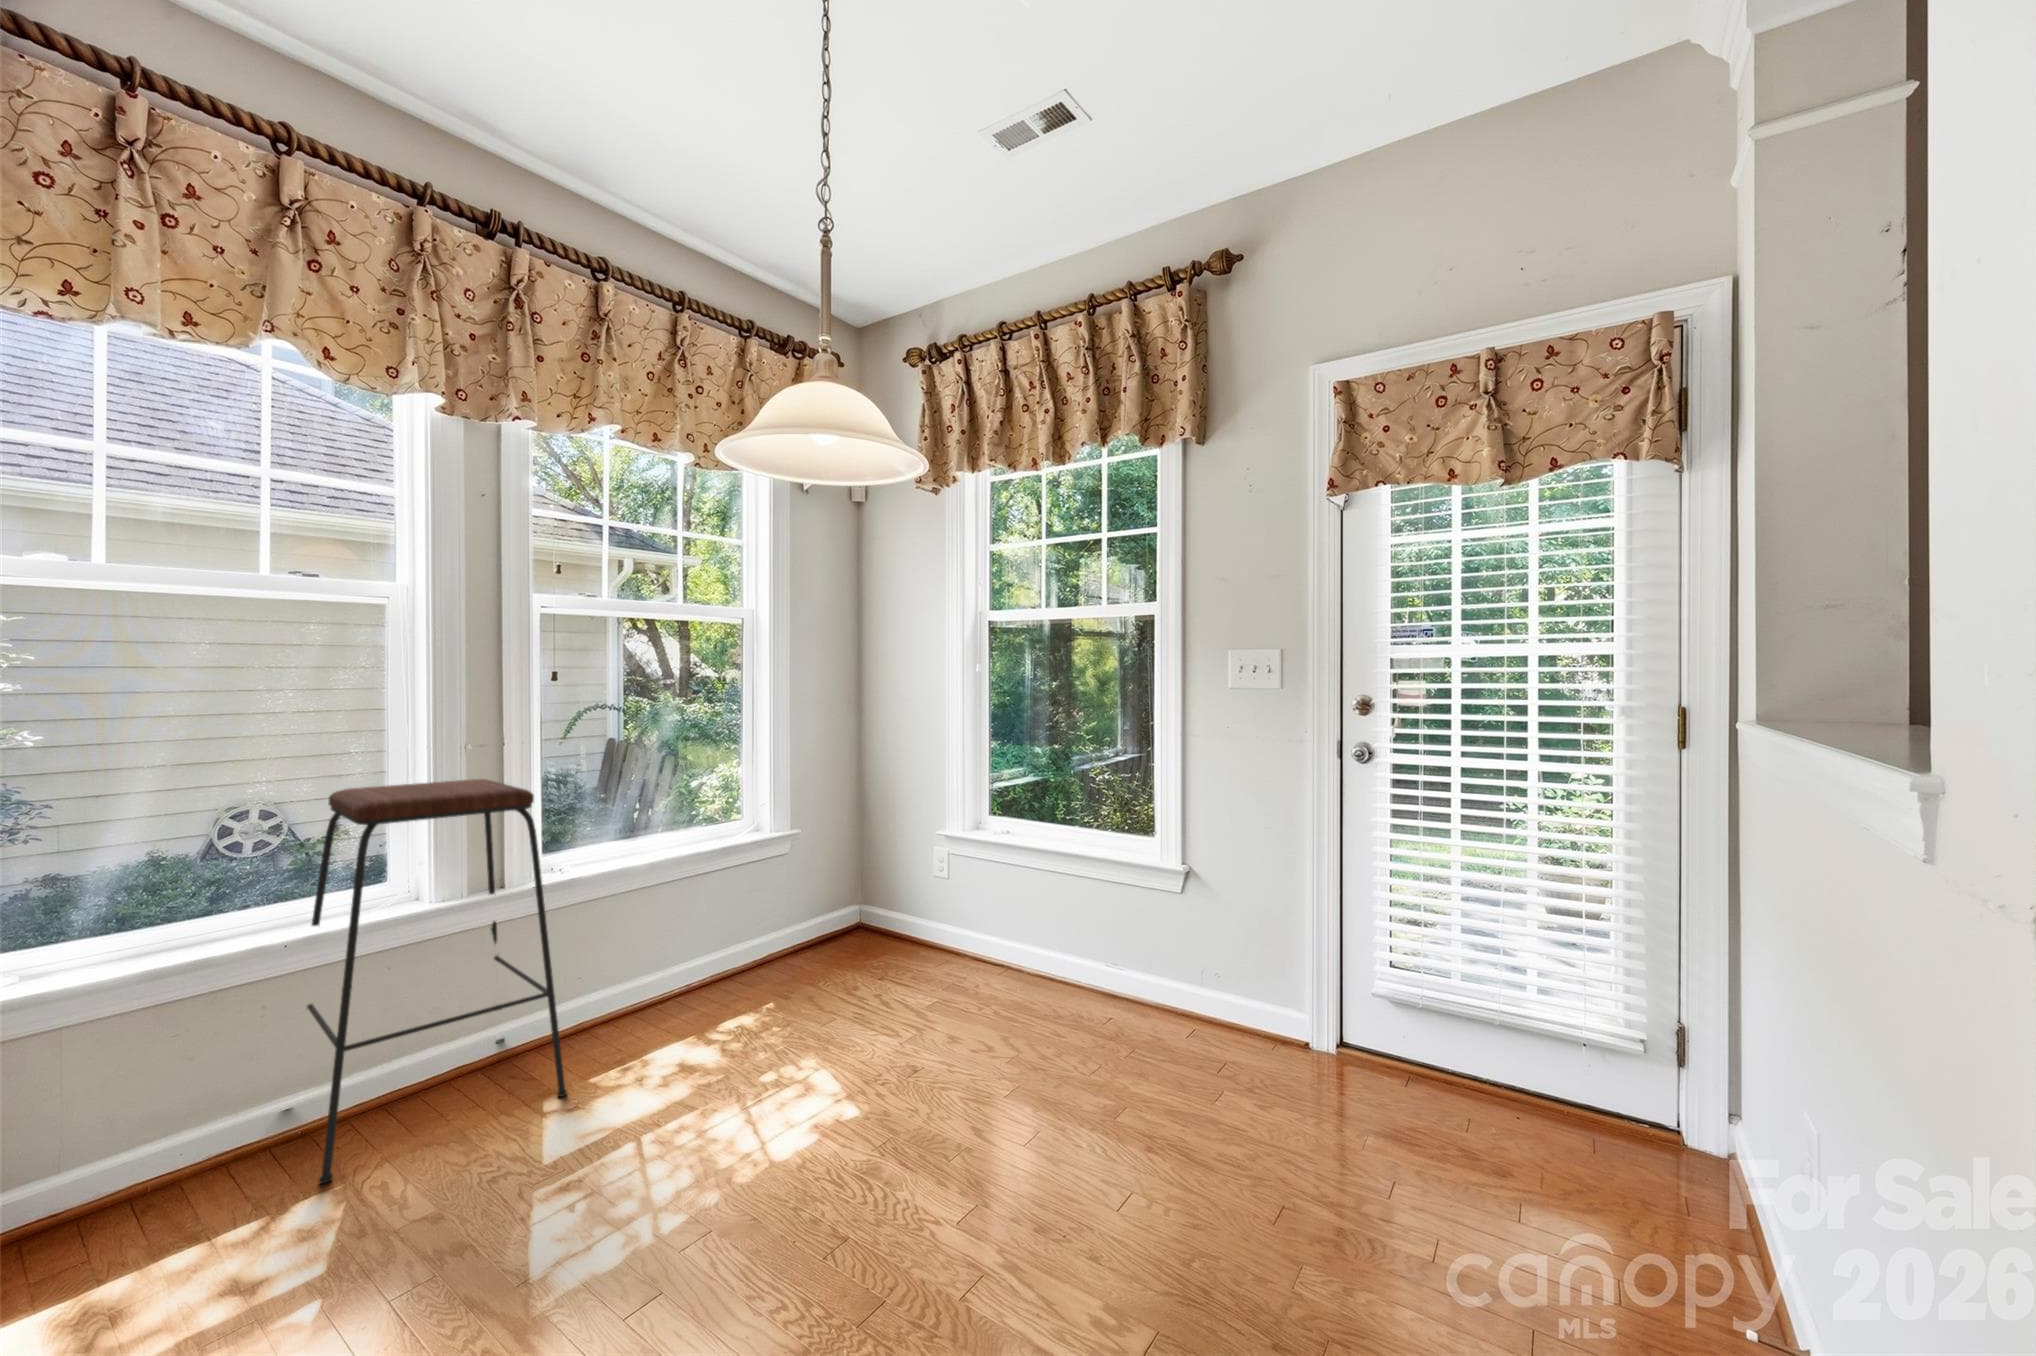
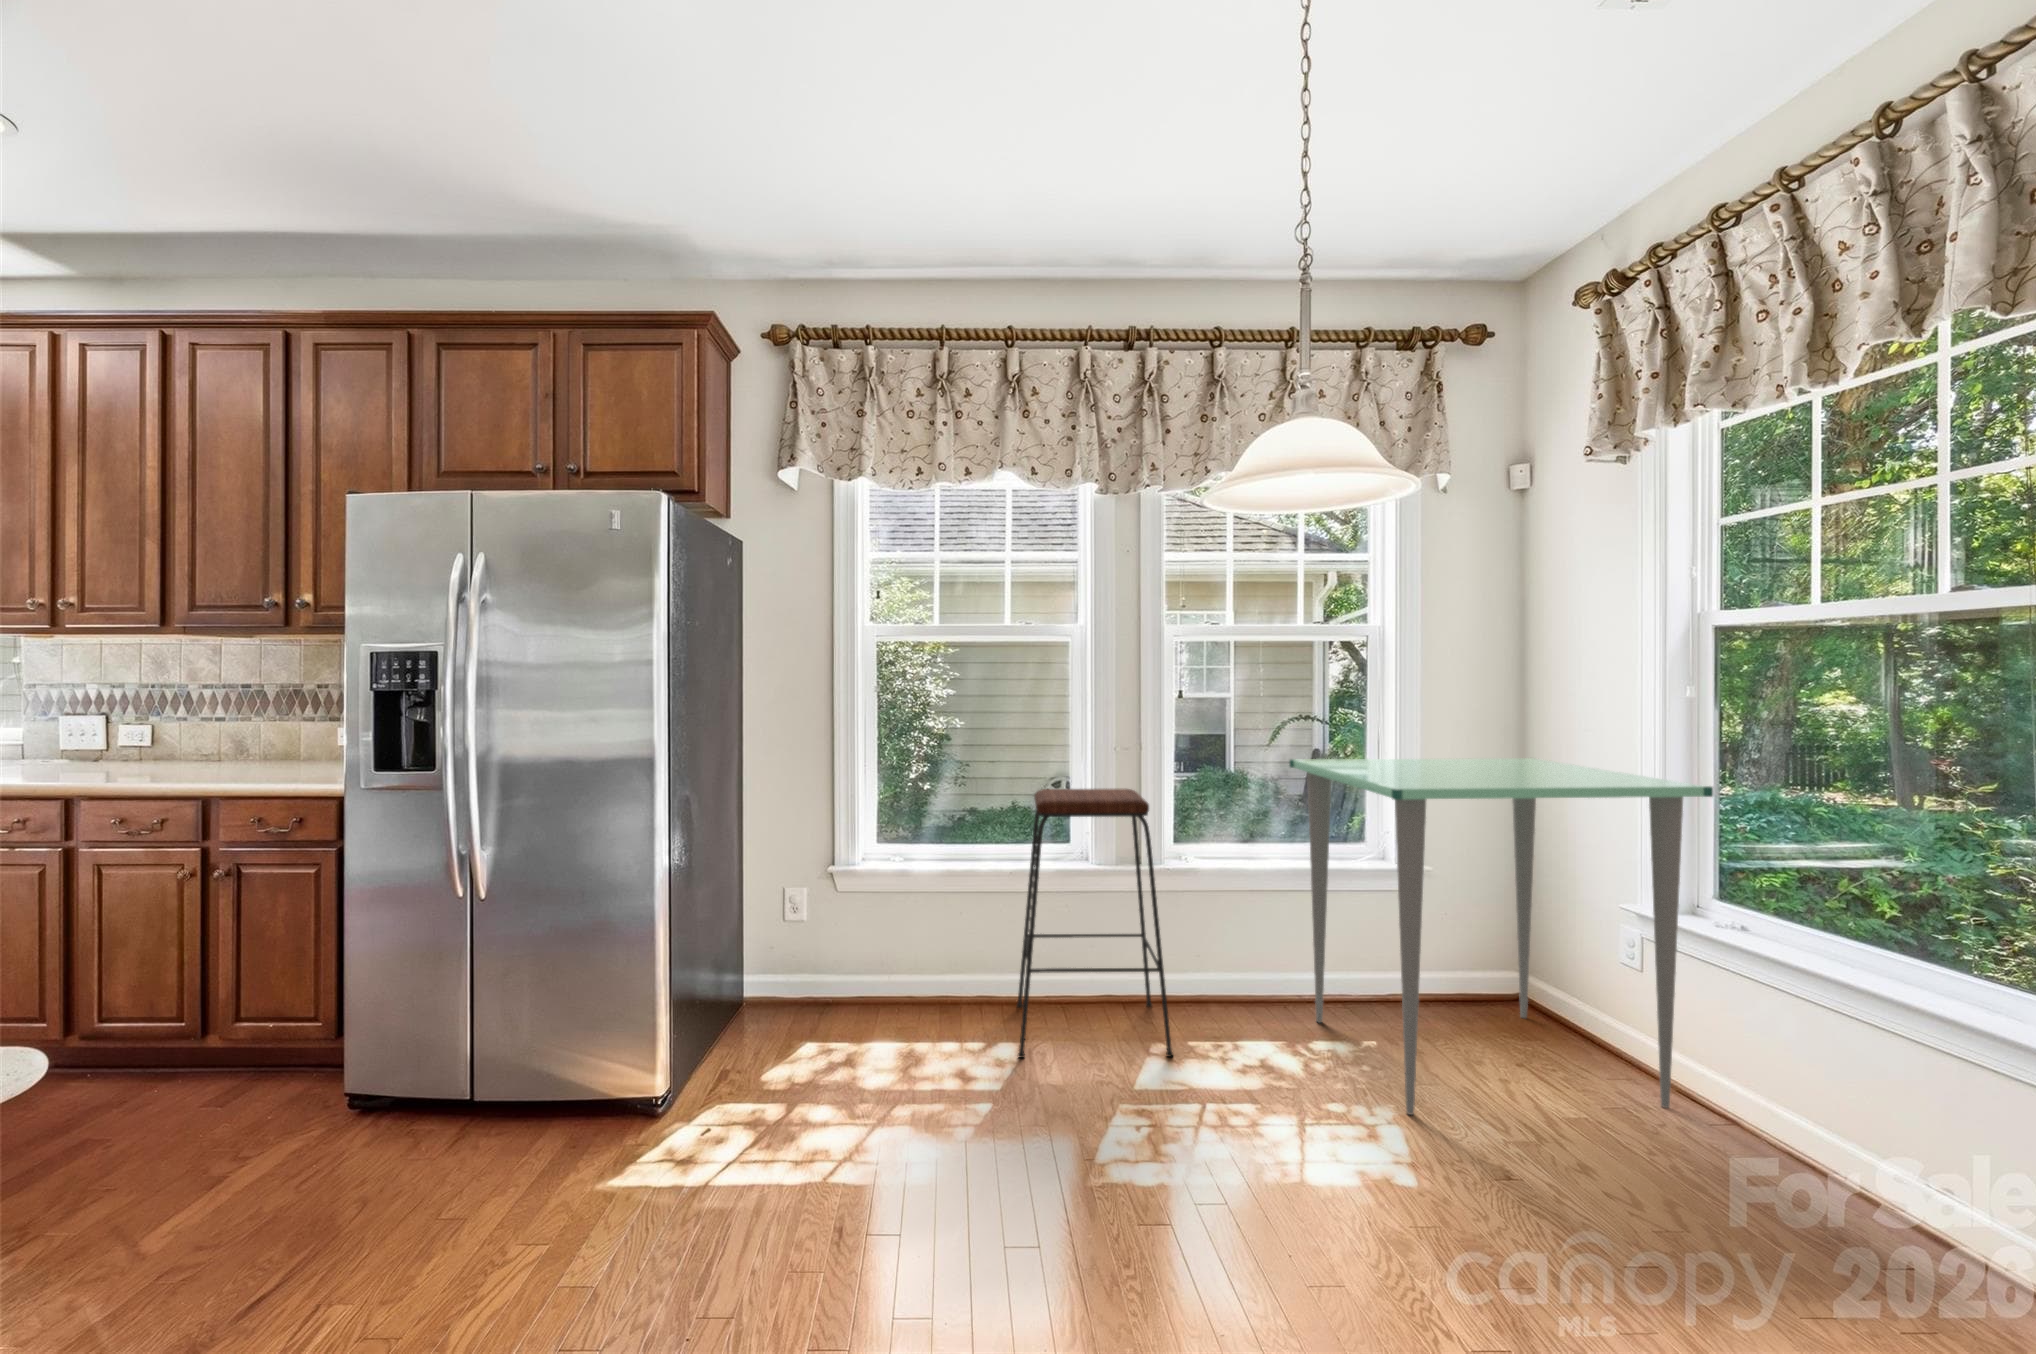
dining table: none [679,725,1043,1066] -> present [1289,758,1713,1115]

